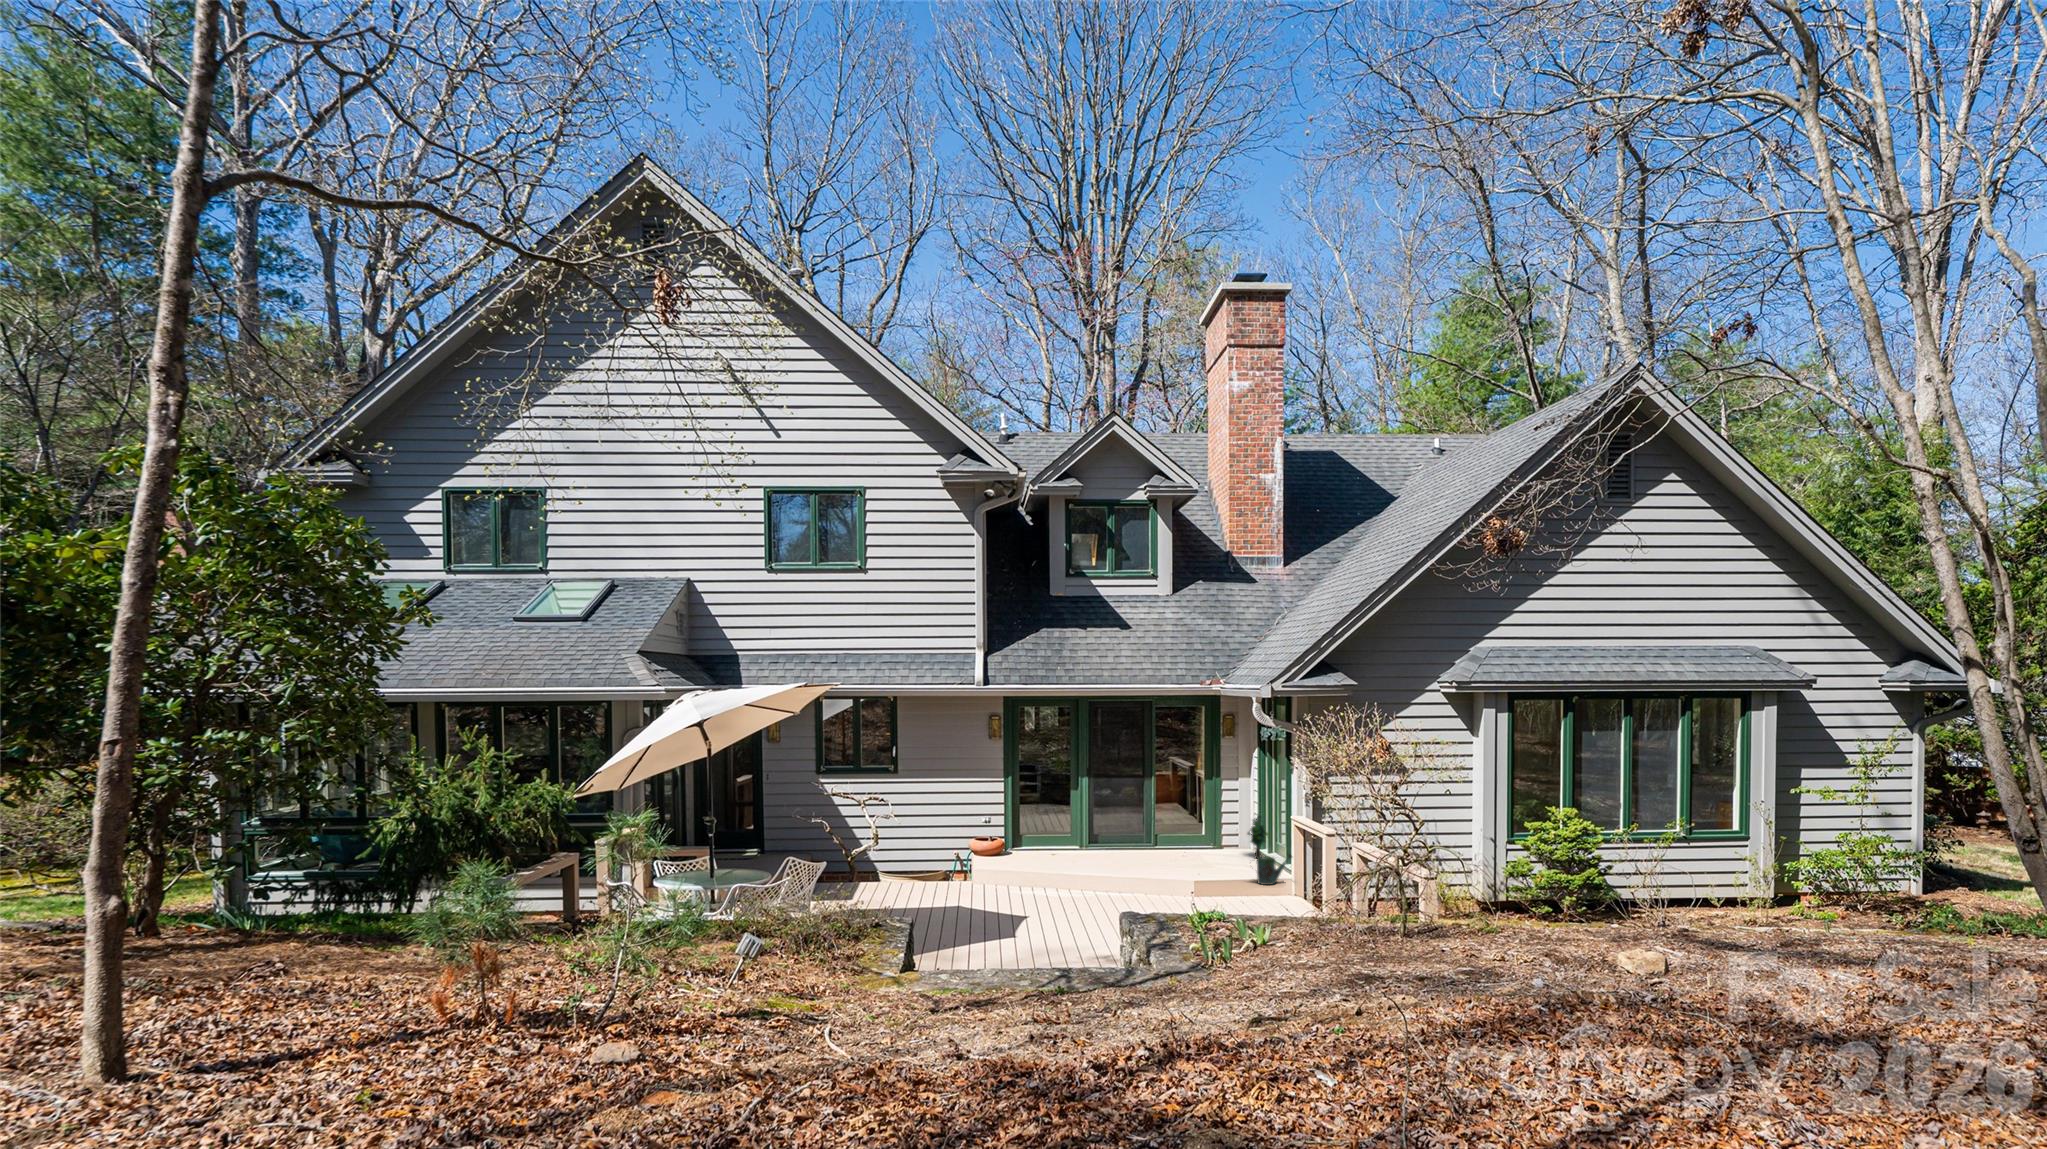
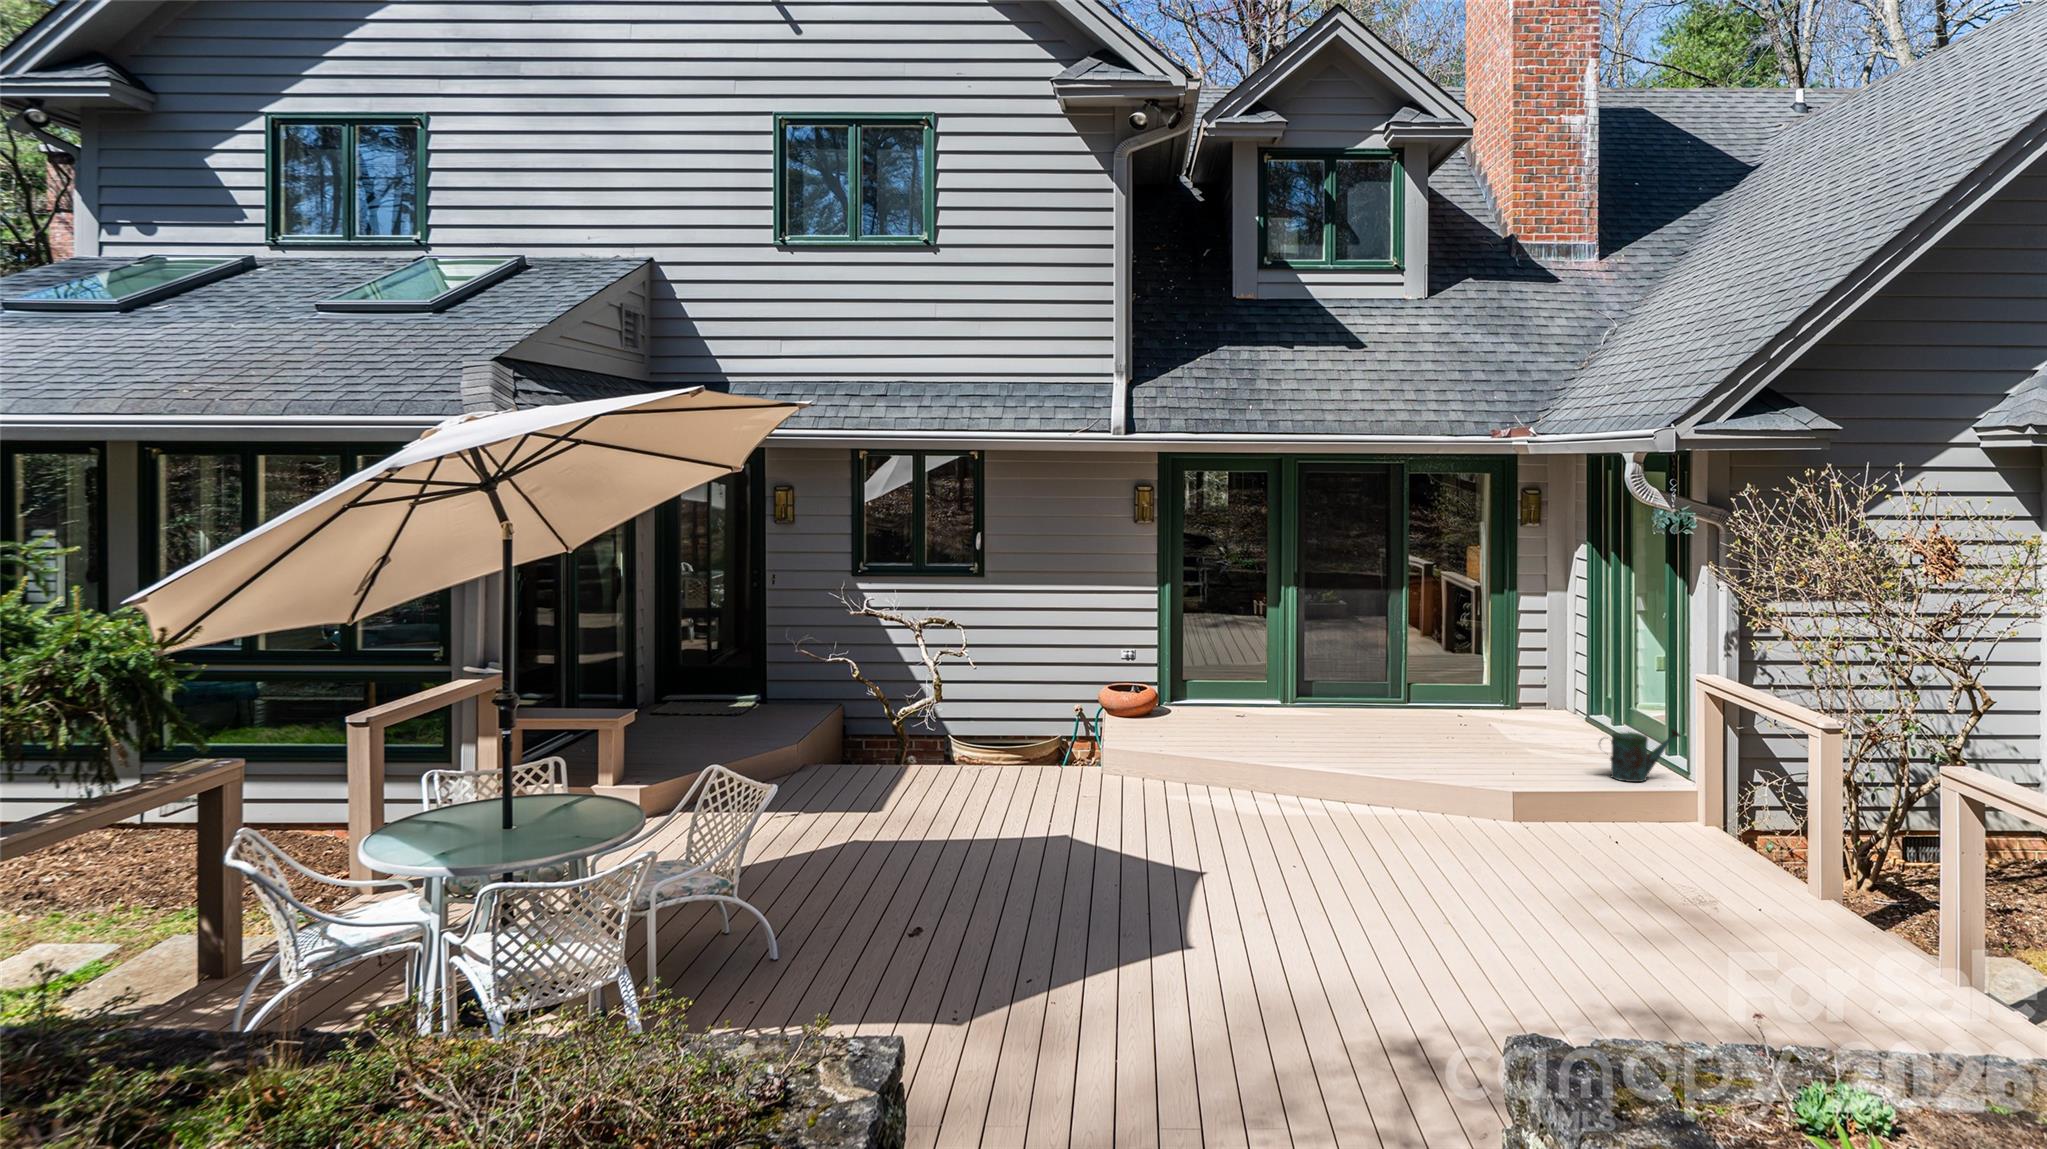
decorative plant: present [1248,816,1268,858] -> none [1558,658,1599,728]

